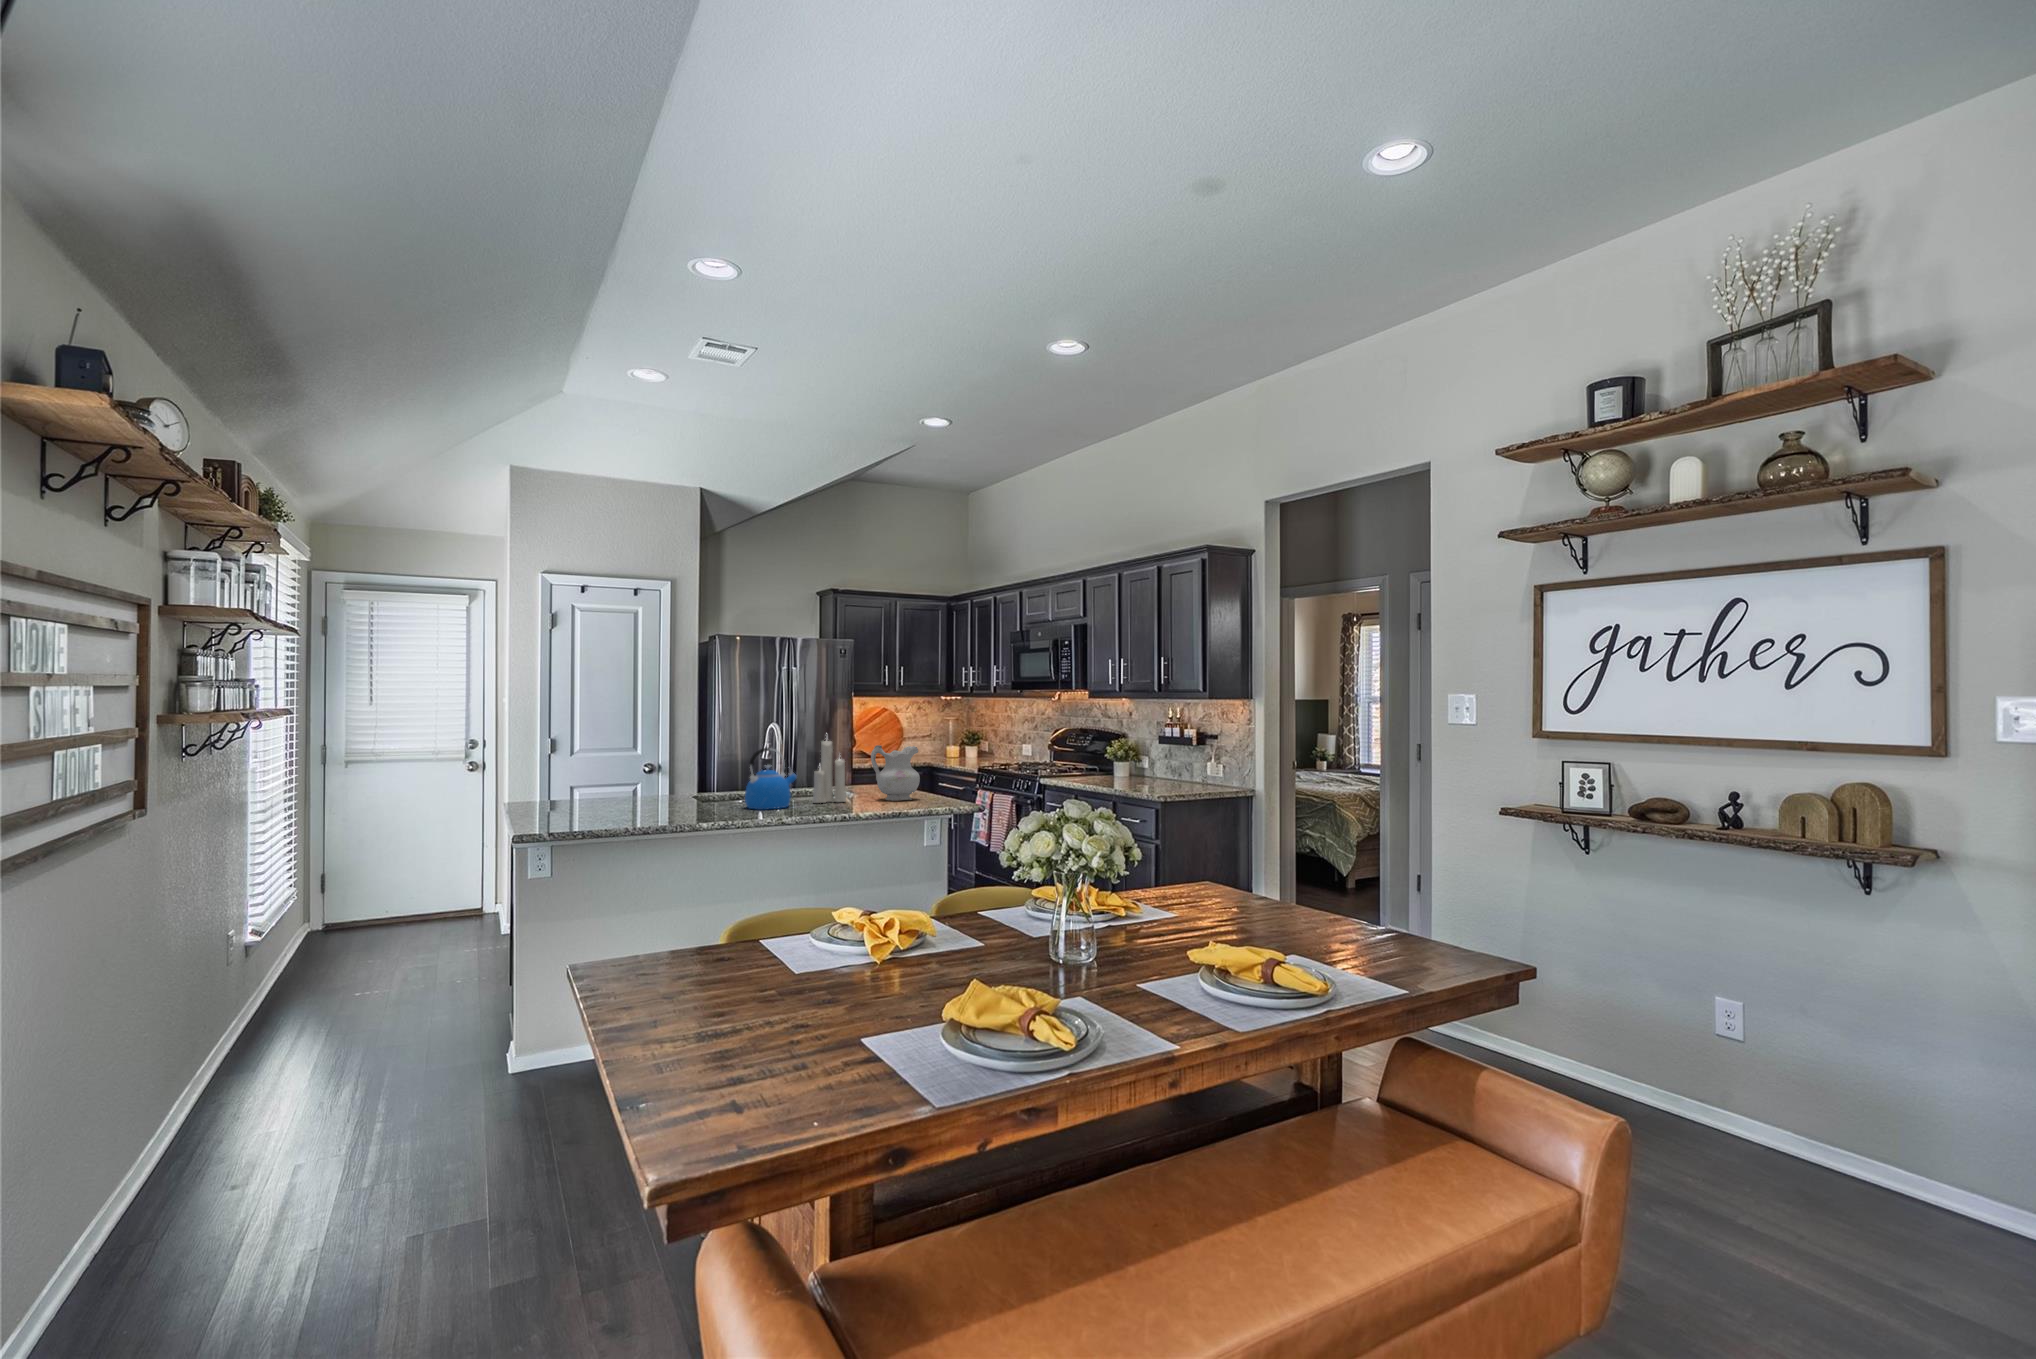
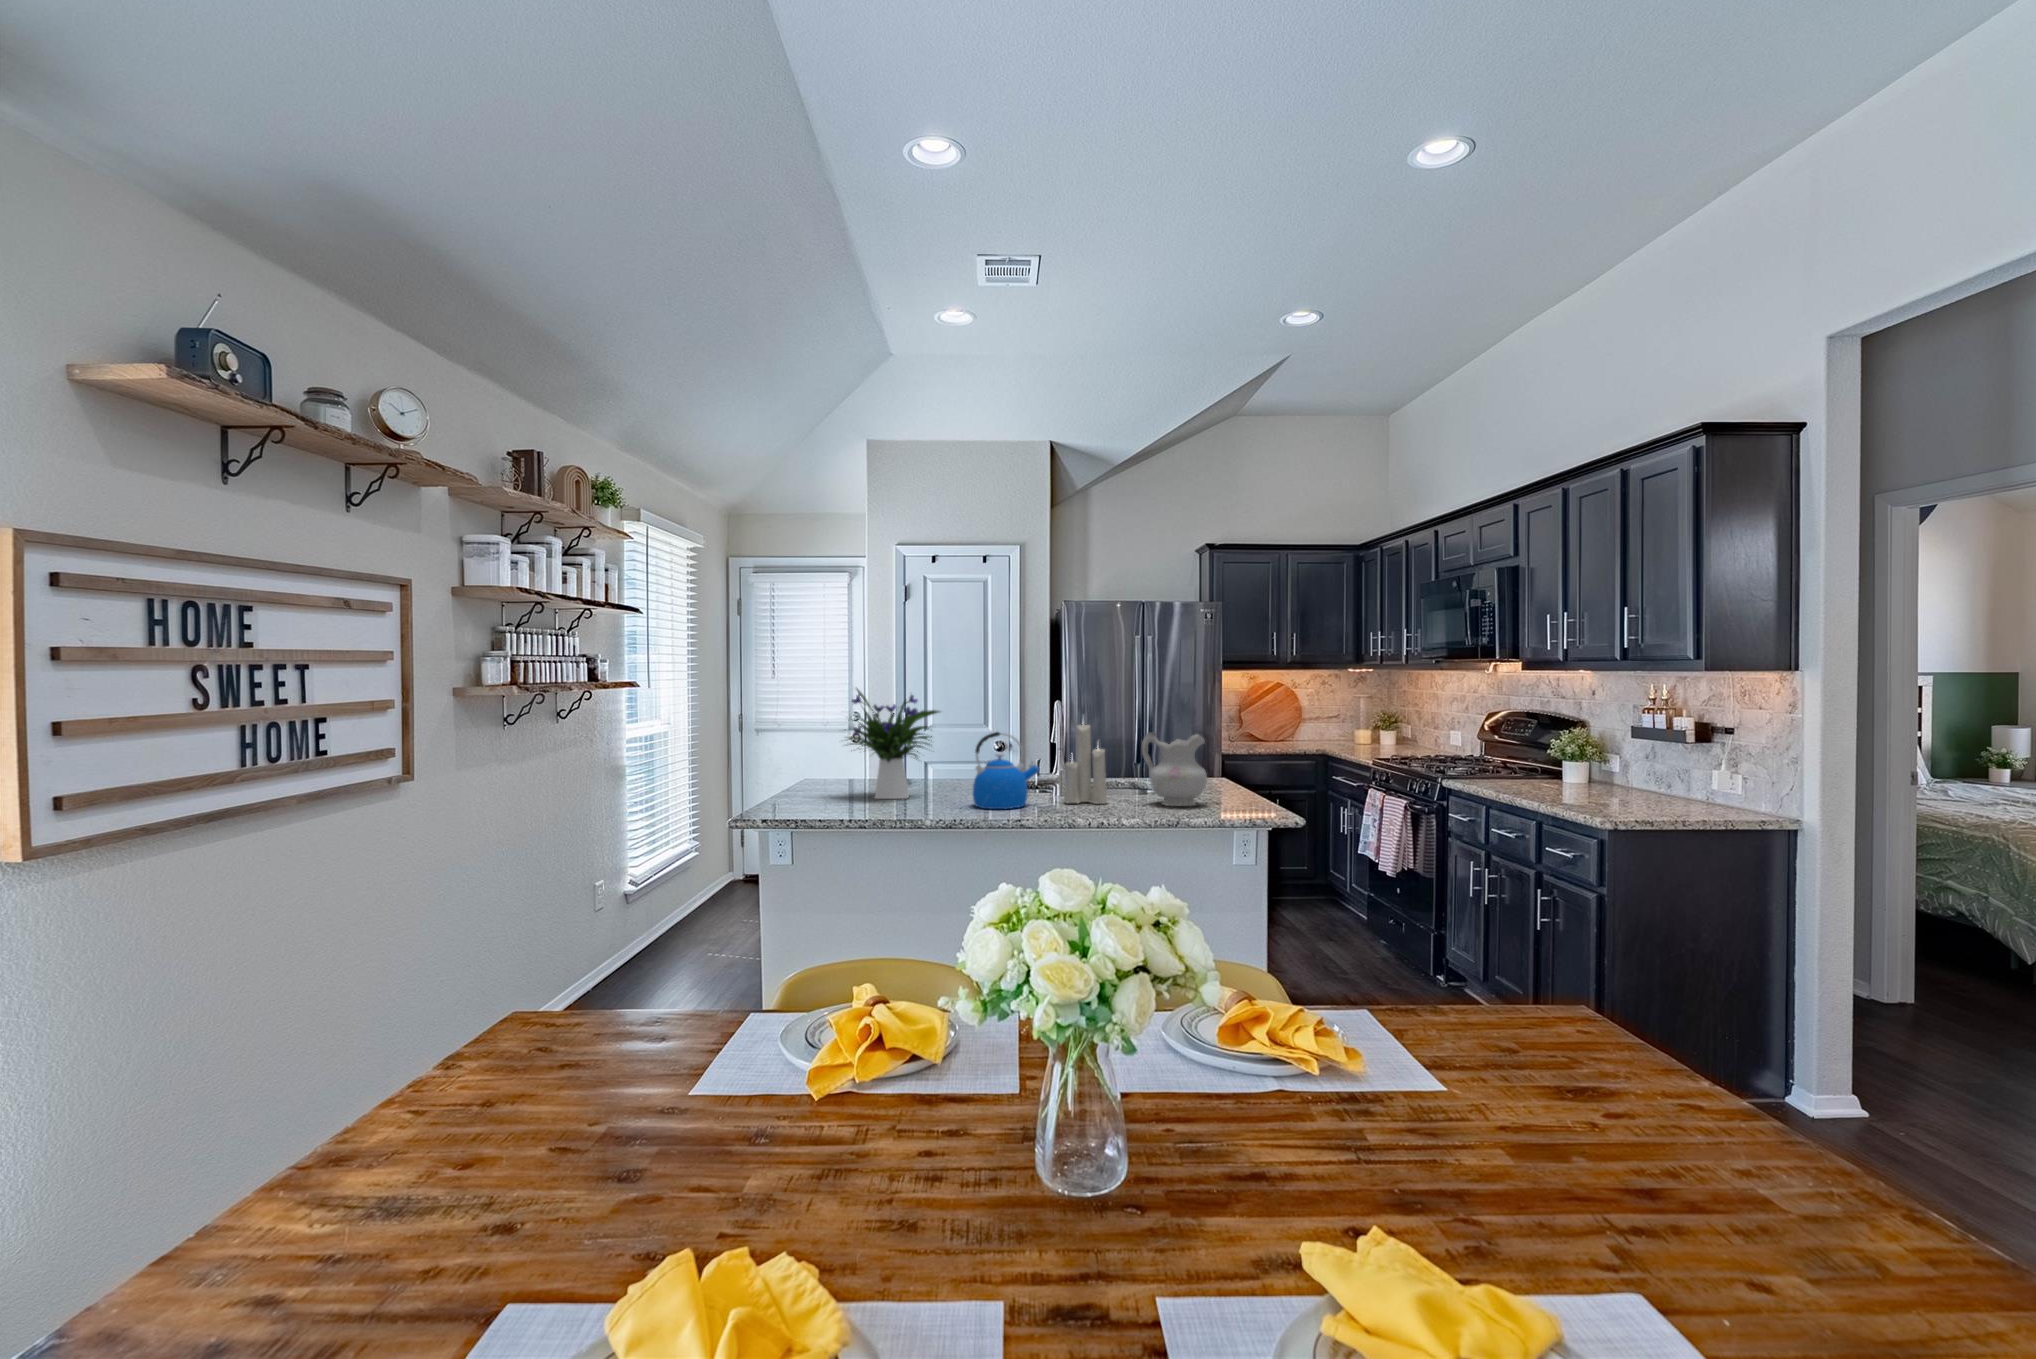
flower arrangement: none [605,712,701,810] -> present [845,688,939,799]

